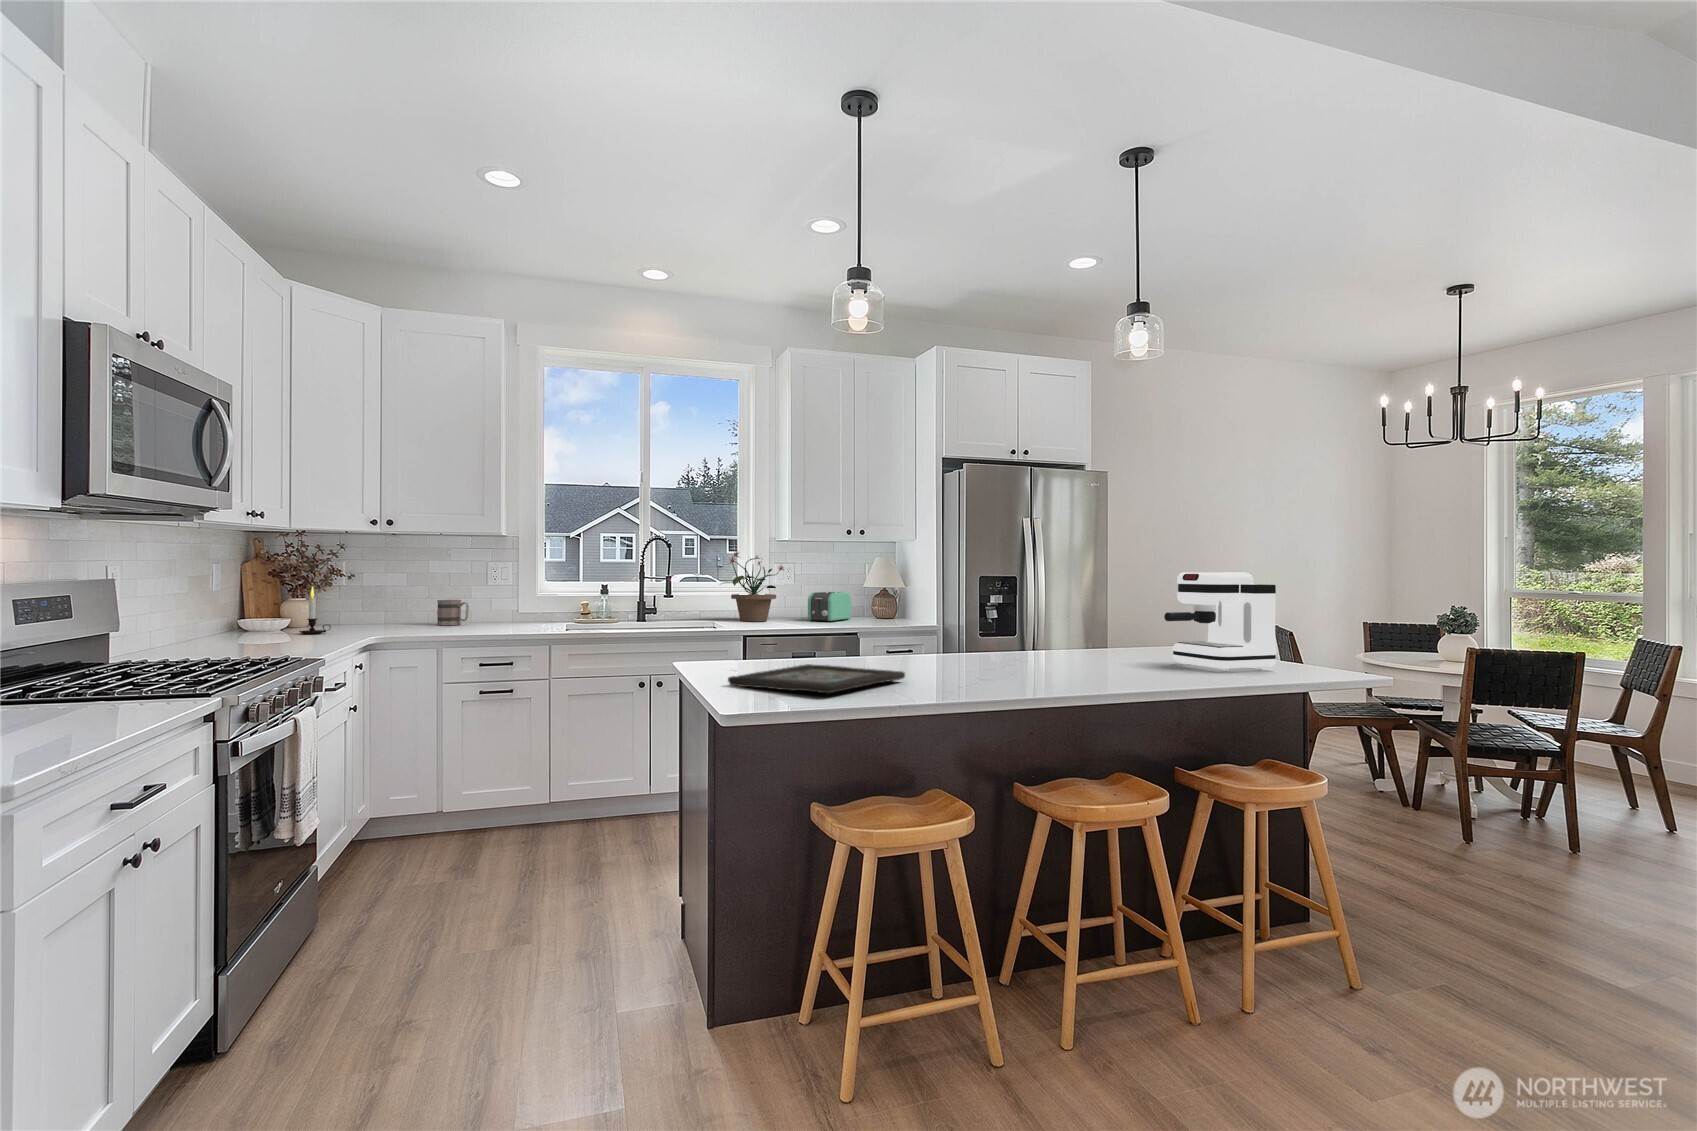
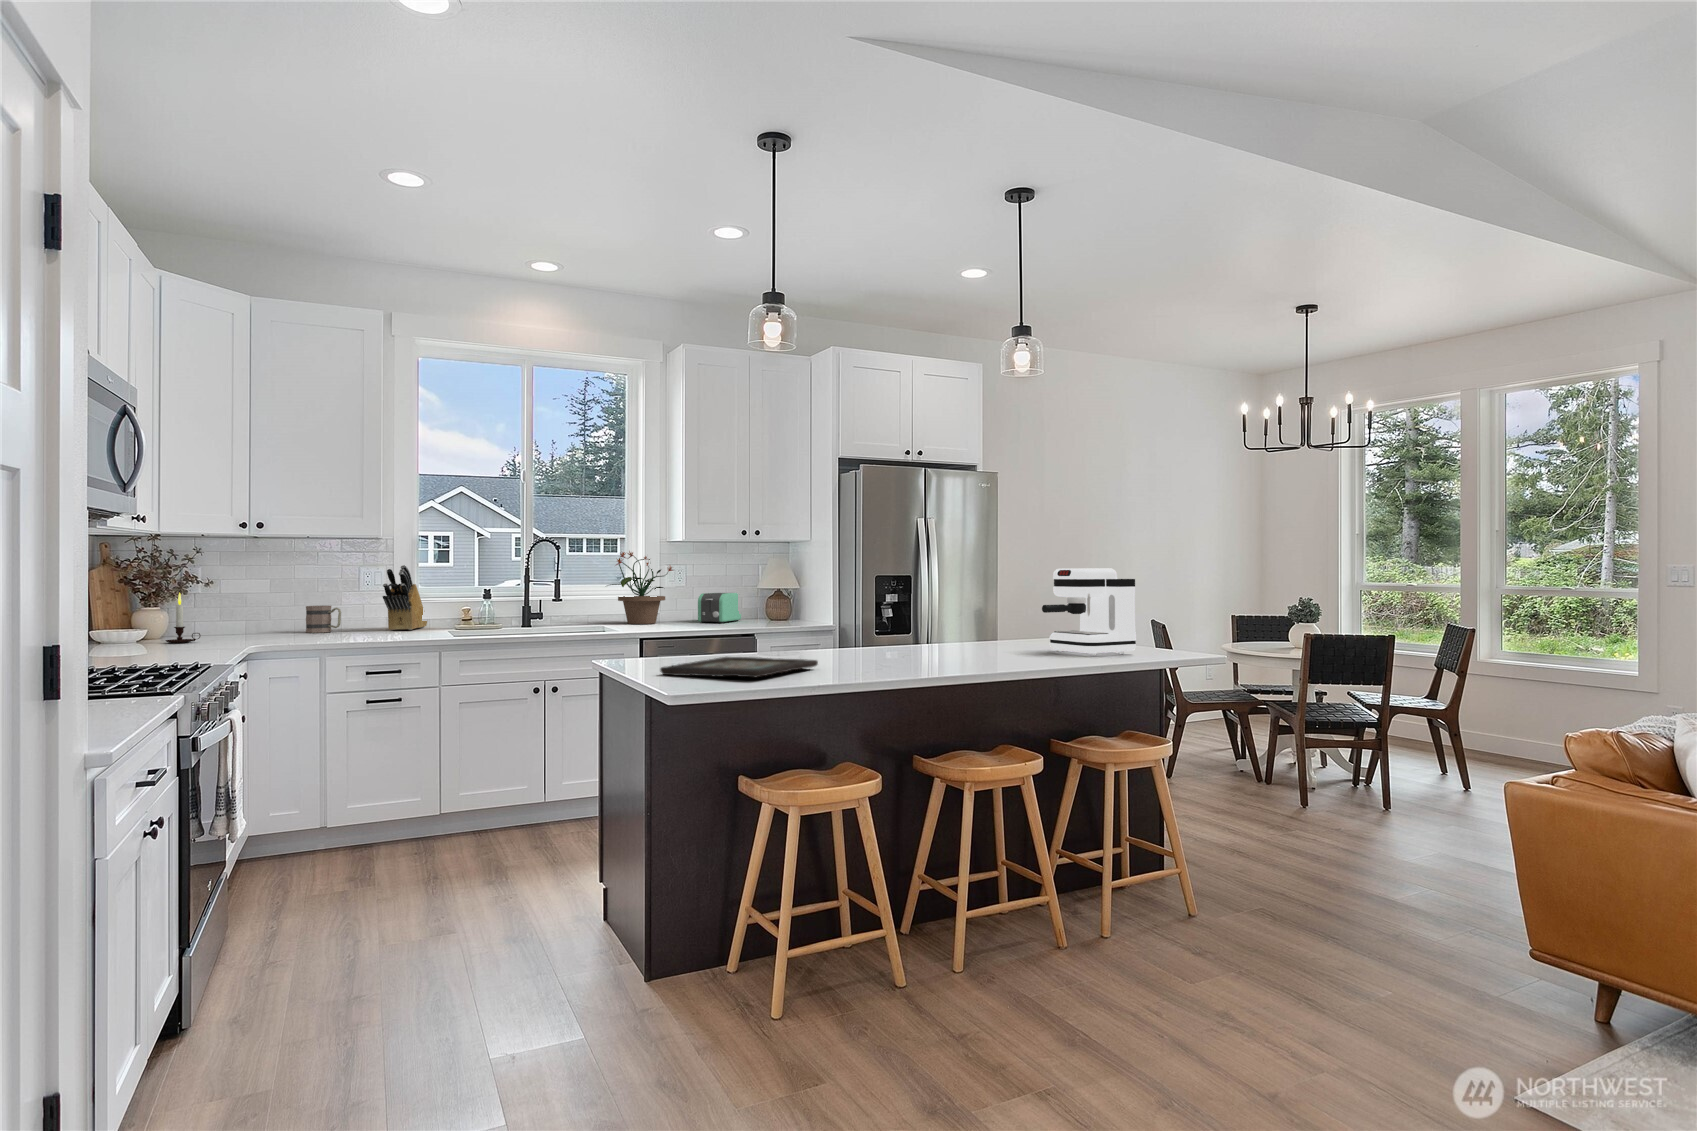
knife block: none [506,562,552,624] -> present [383,565,427,630]

